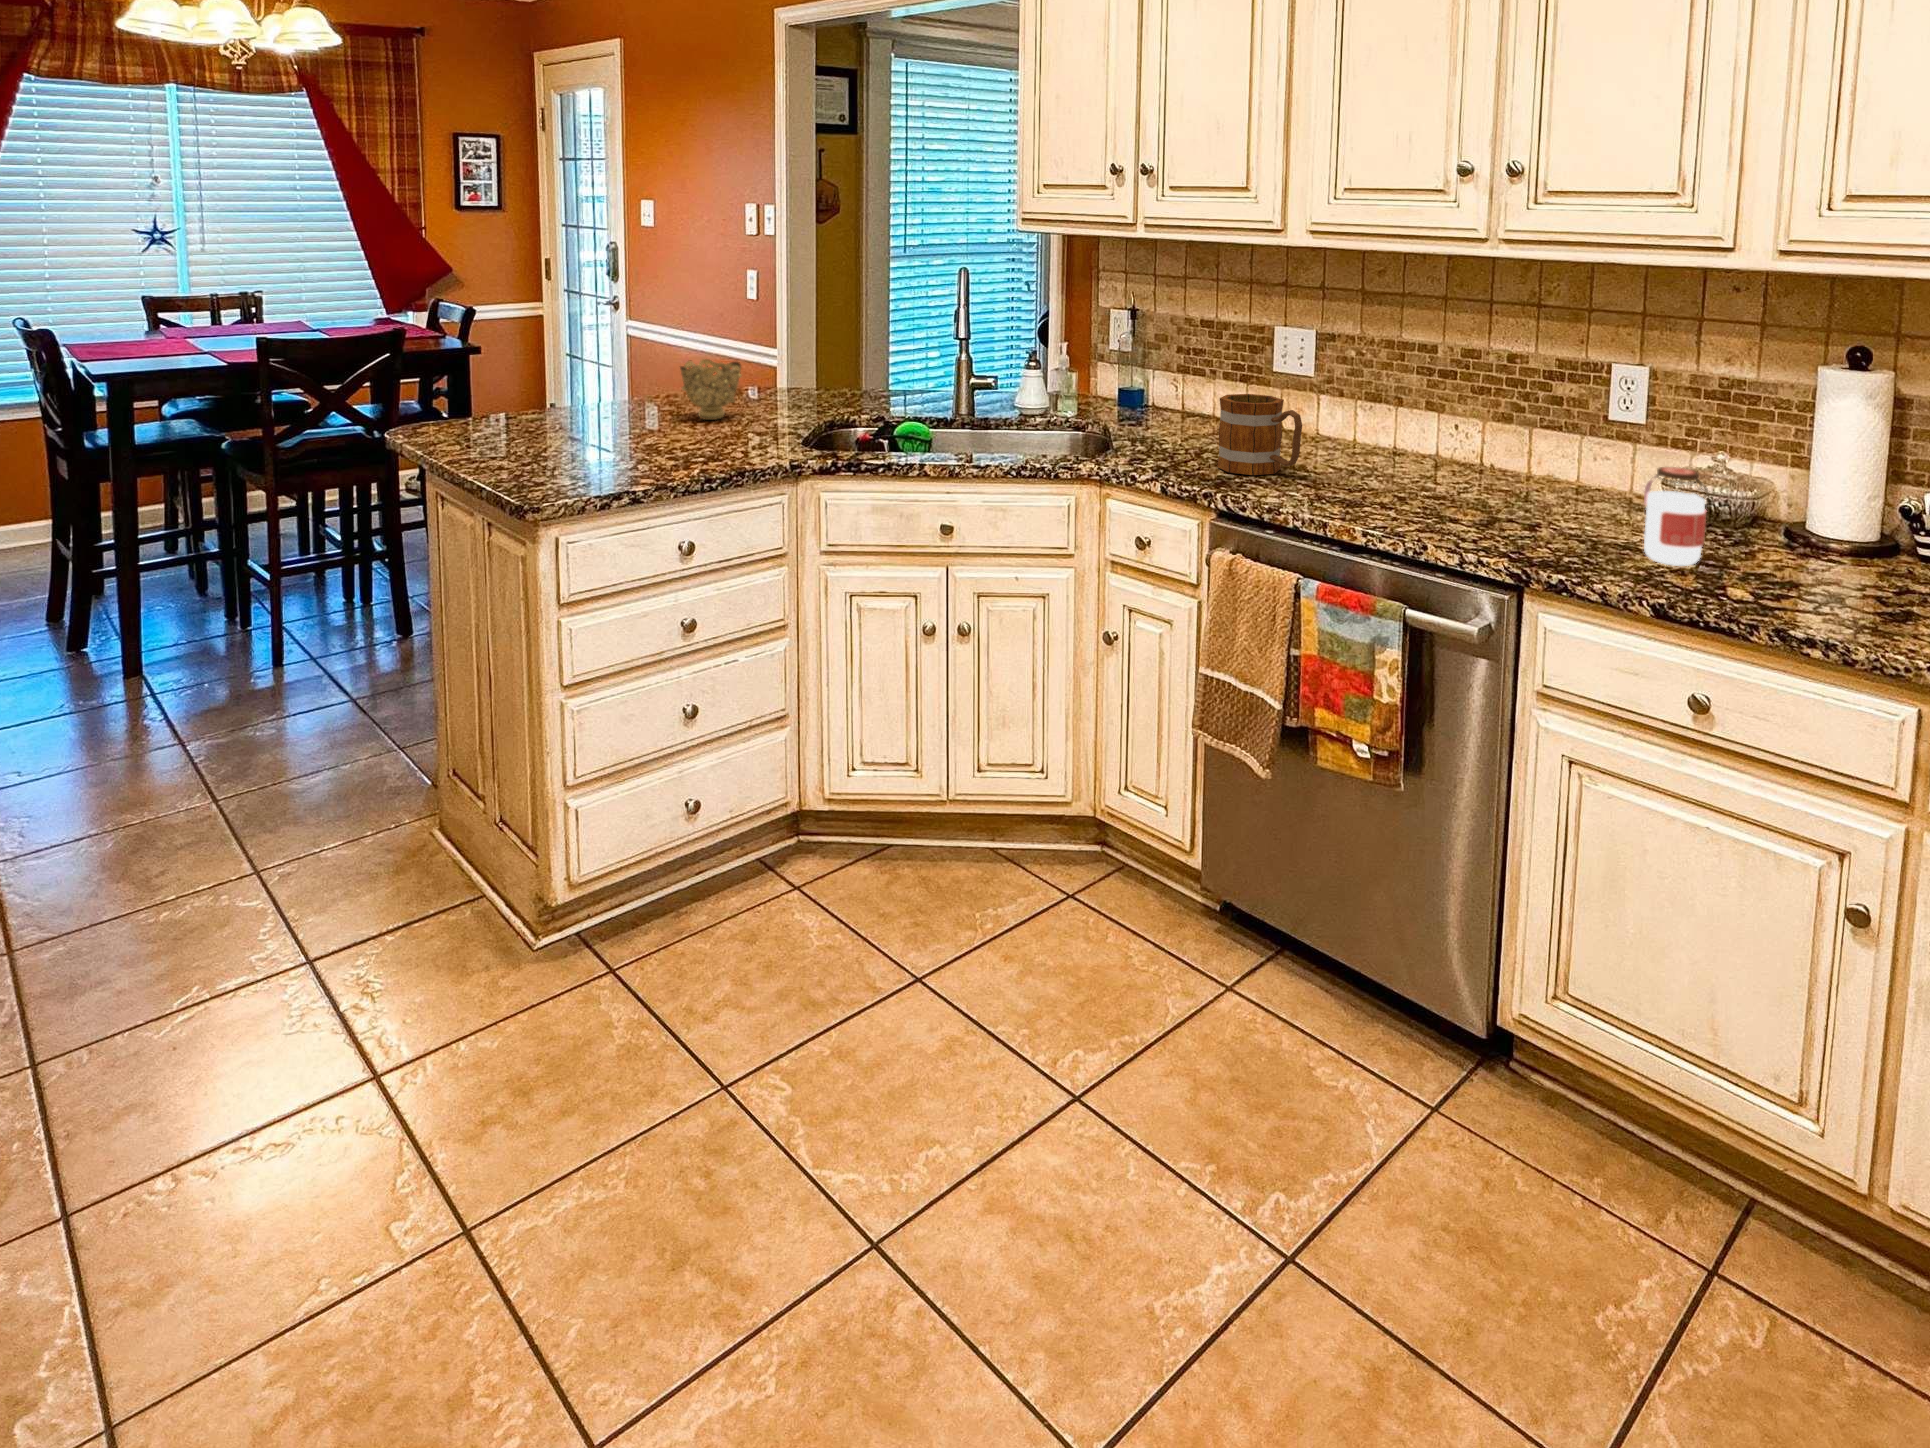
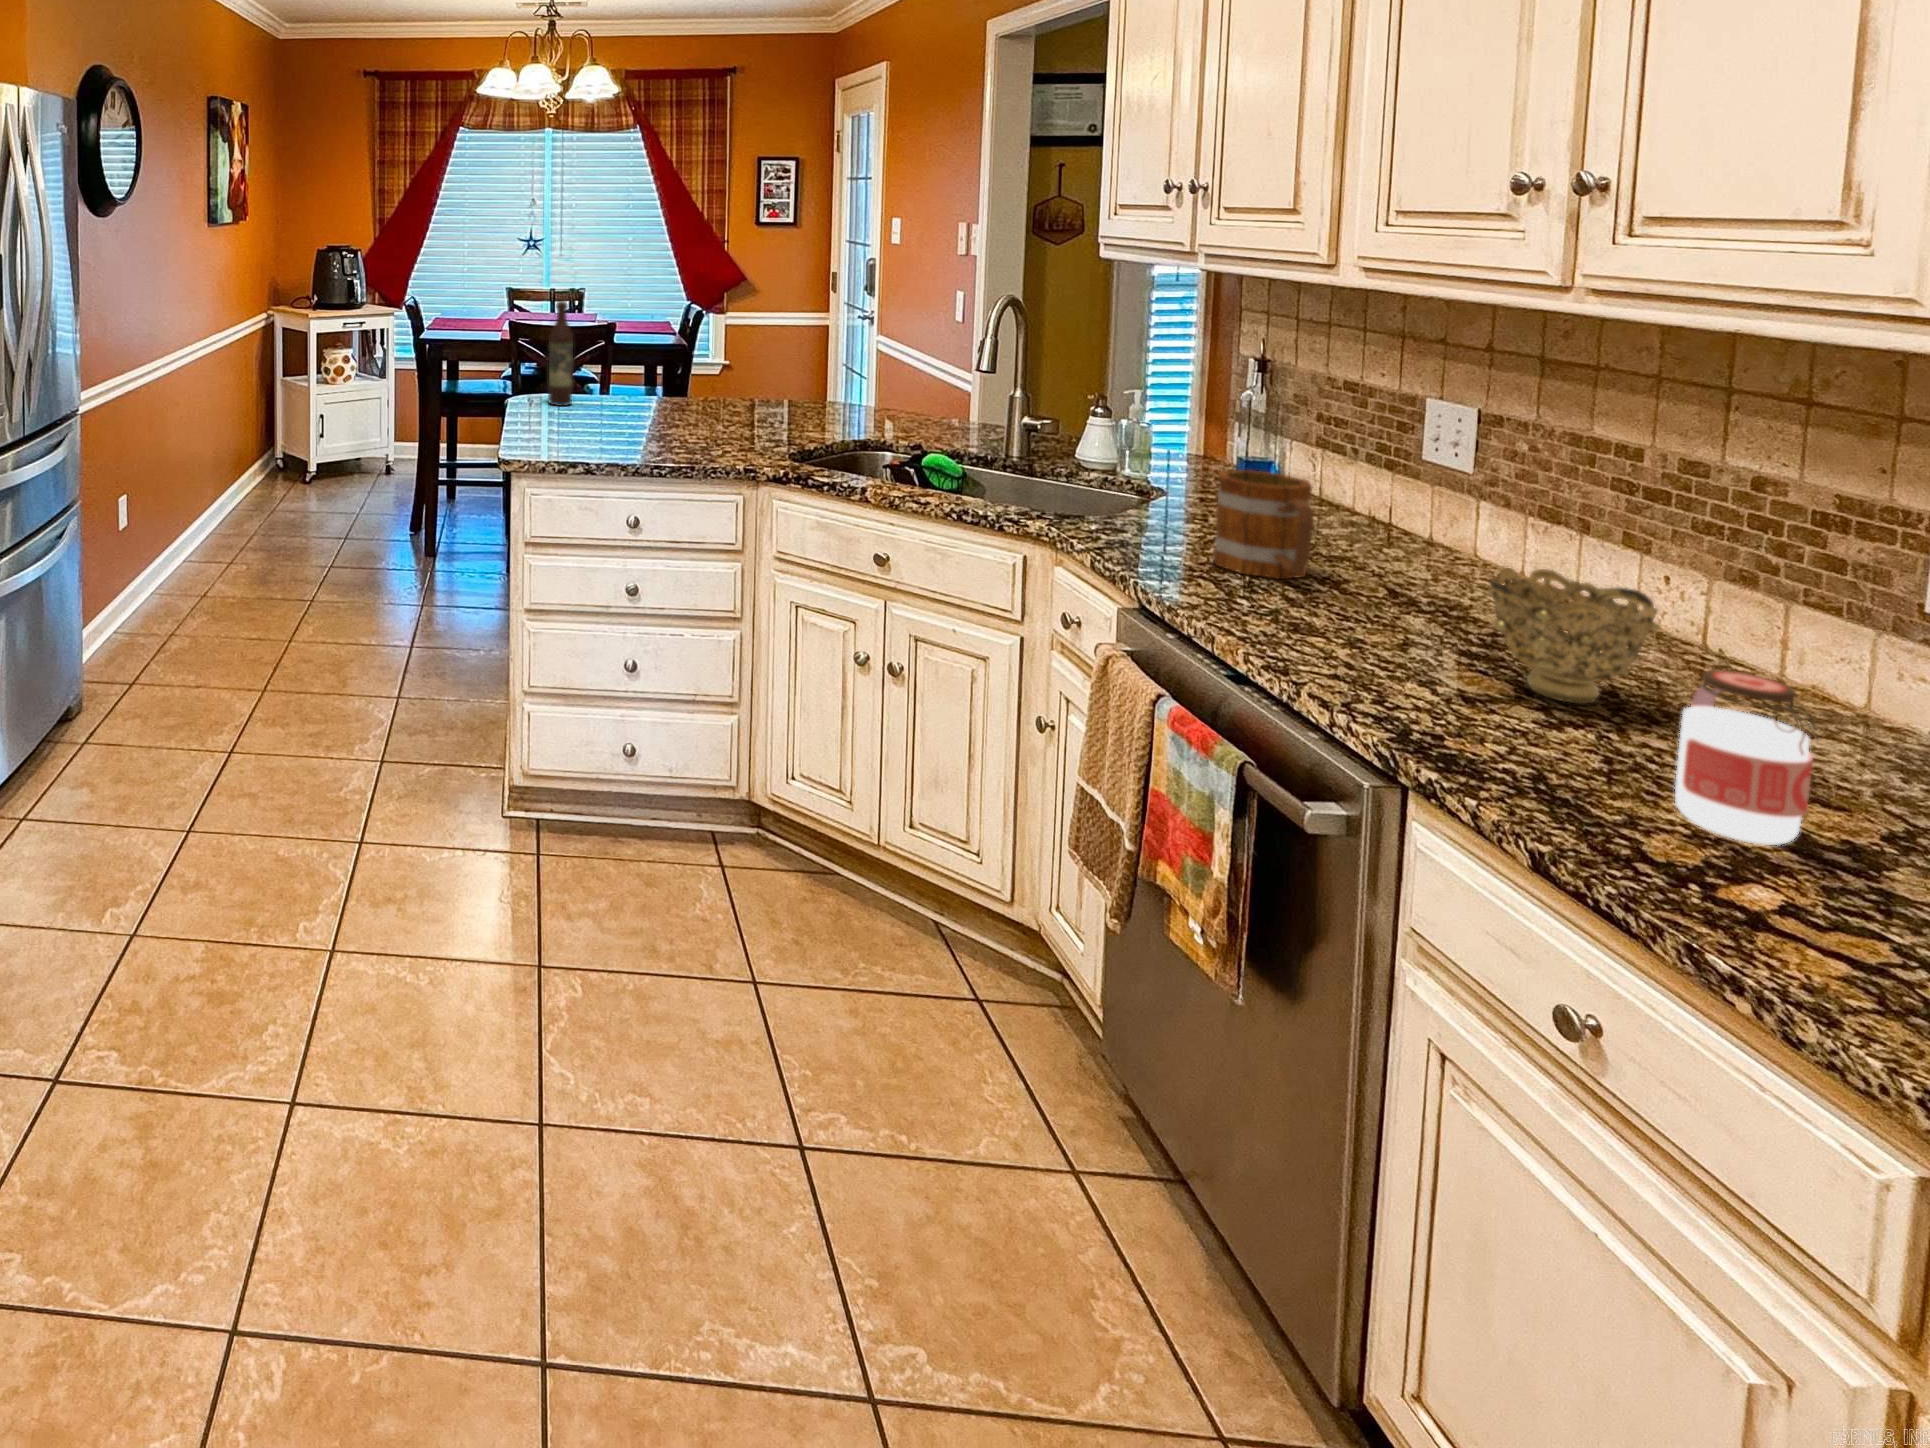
wine bottle: none [449,301,484,433] -> present [549,301,573,406]
decorative bowl: present [680,359,741,420] -> present [1488,568,1659,704]

